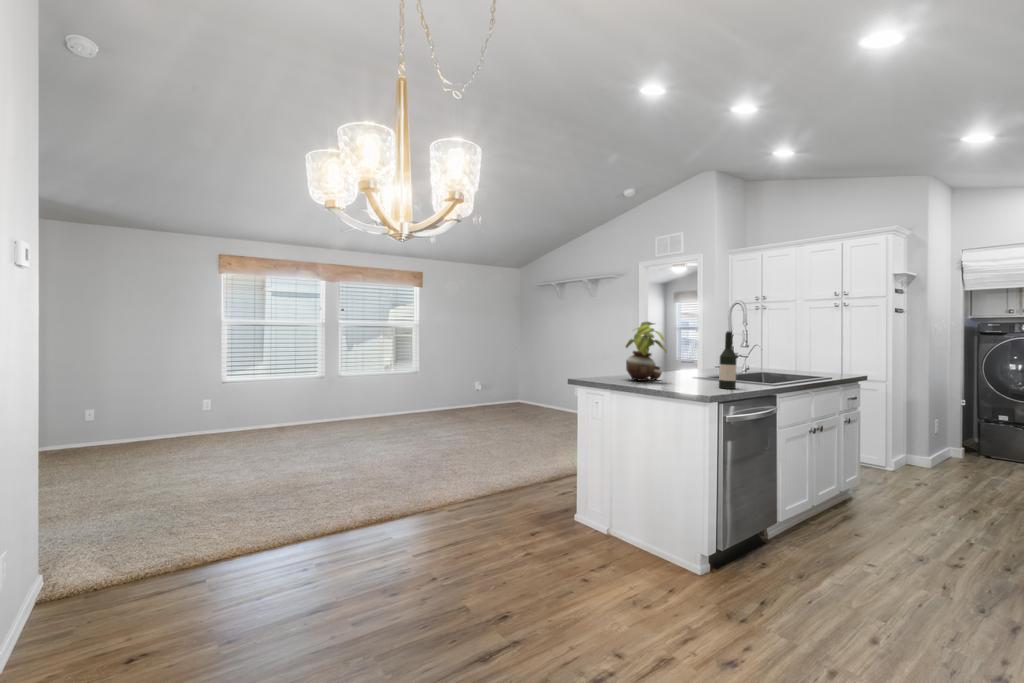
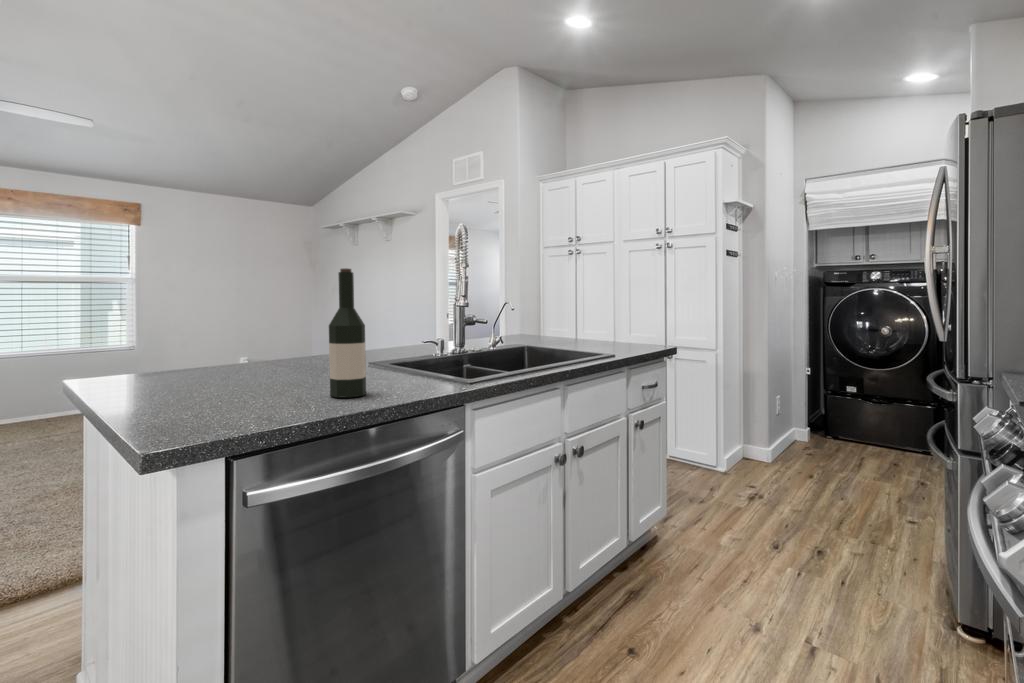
potted plant: present [626,322,666,381] -> none [143,255,264,384]

